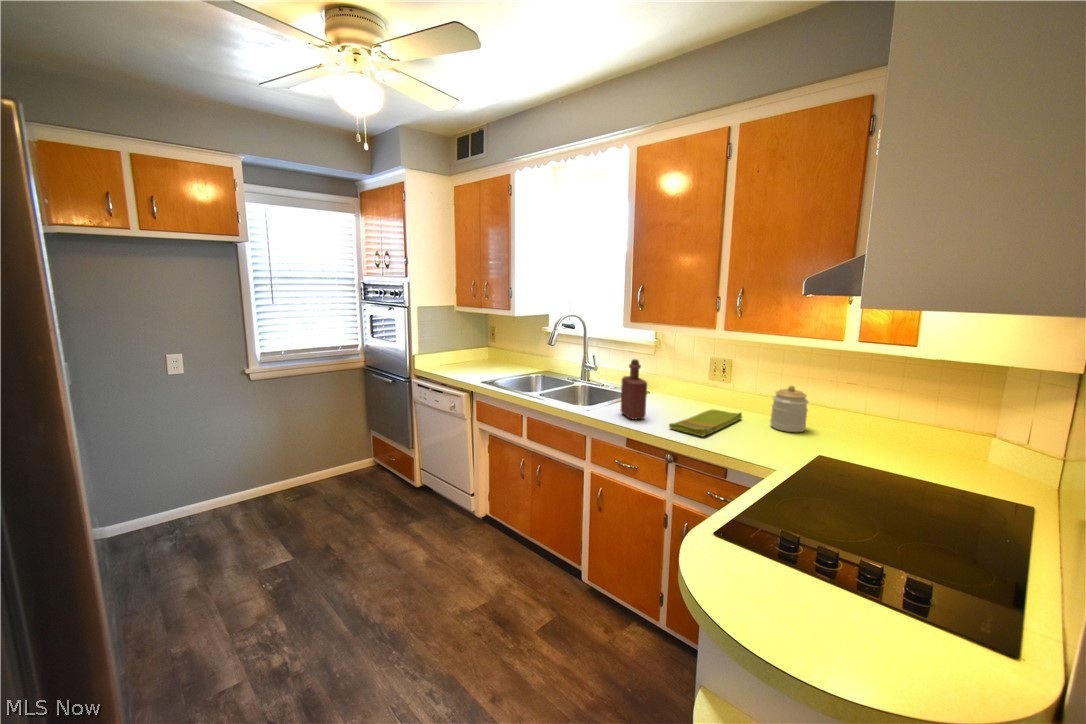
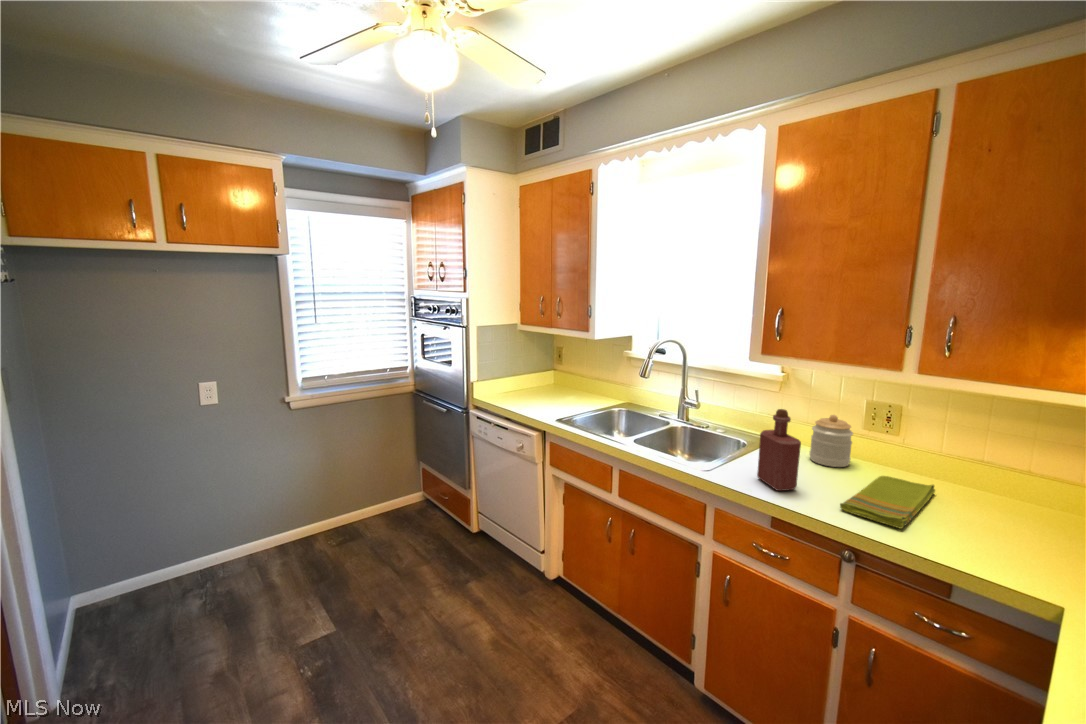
jar: present [770,385,808,432] -> present [810,415,853,467]

